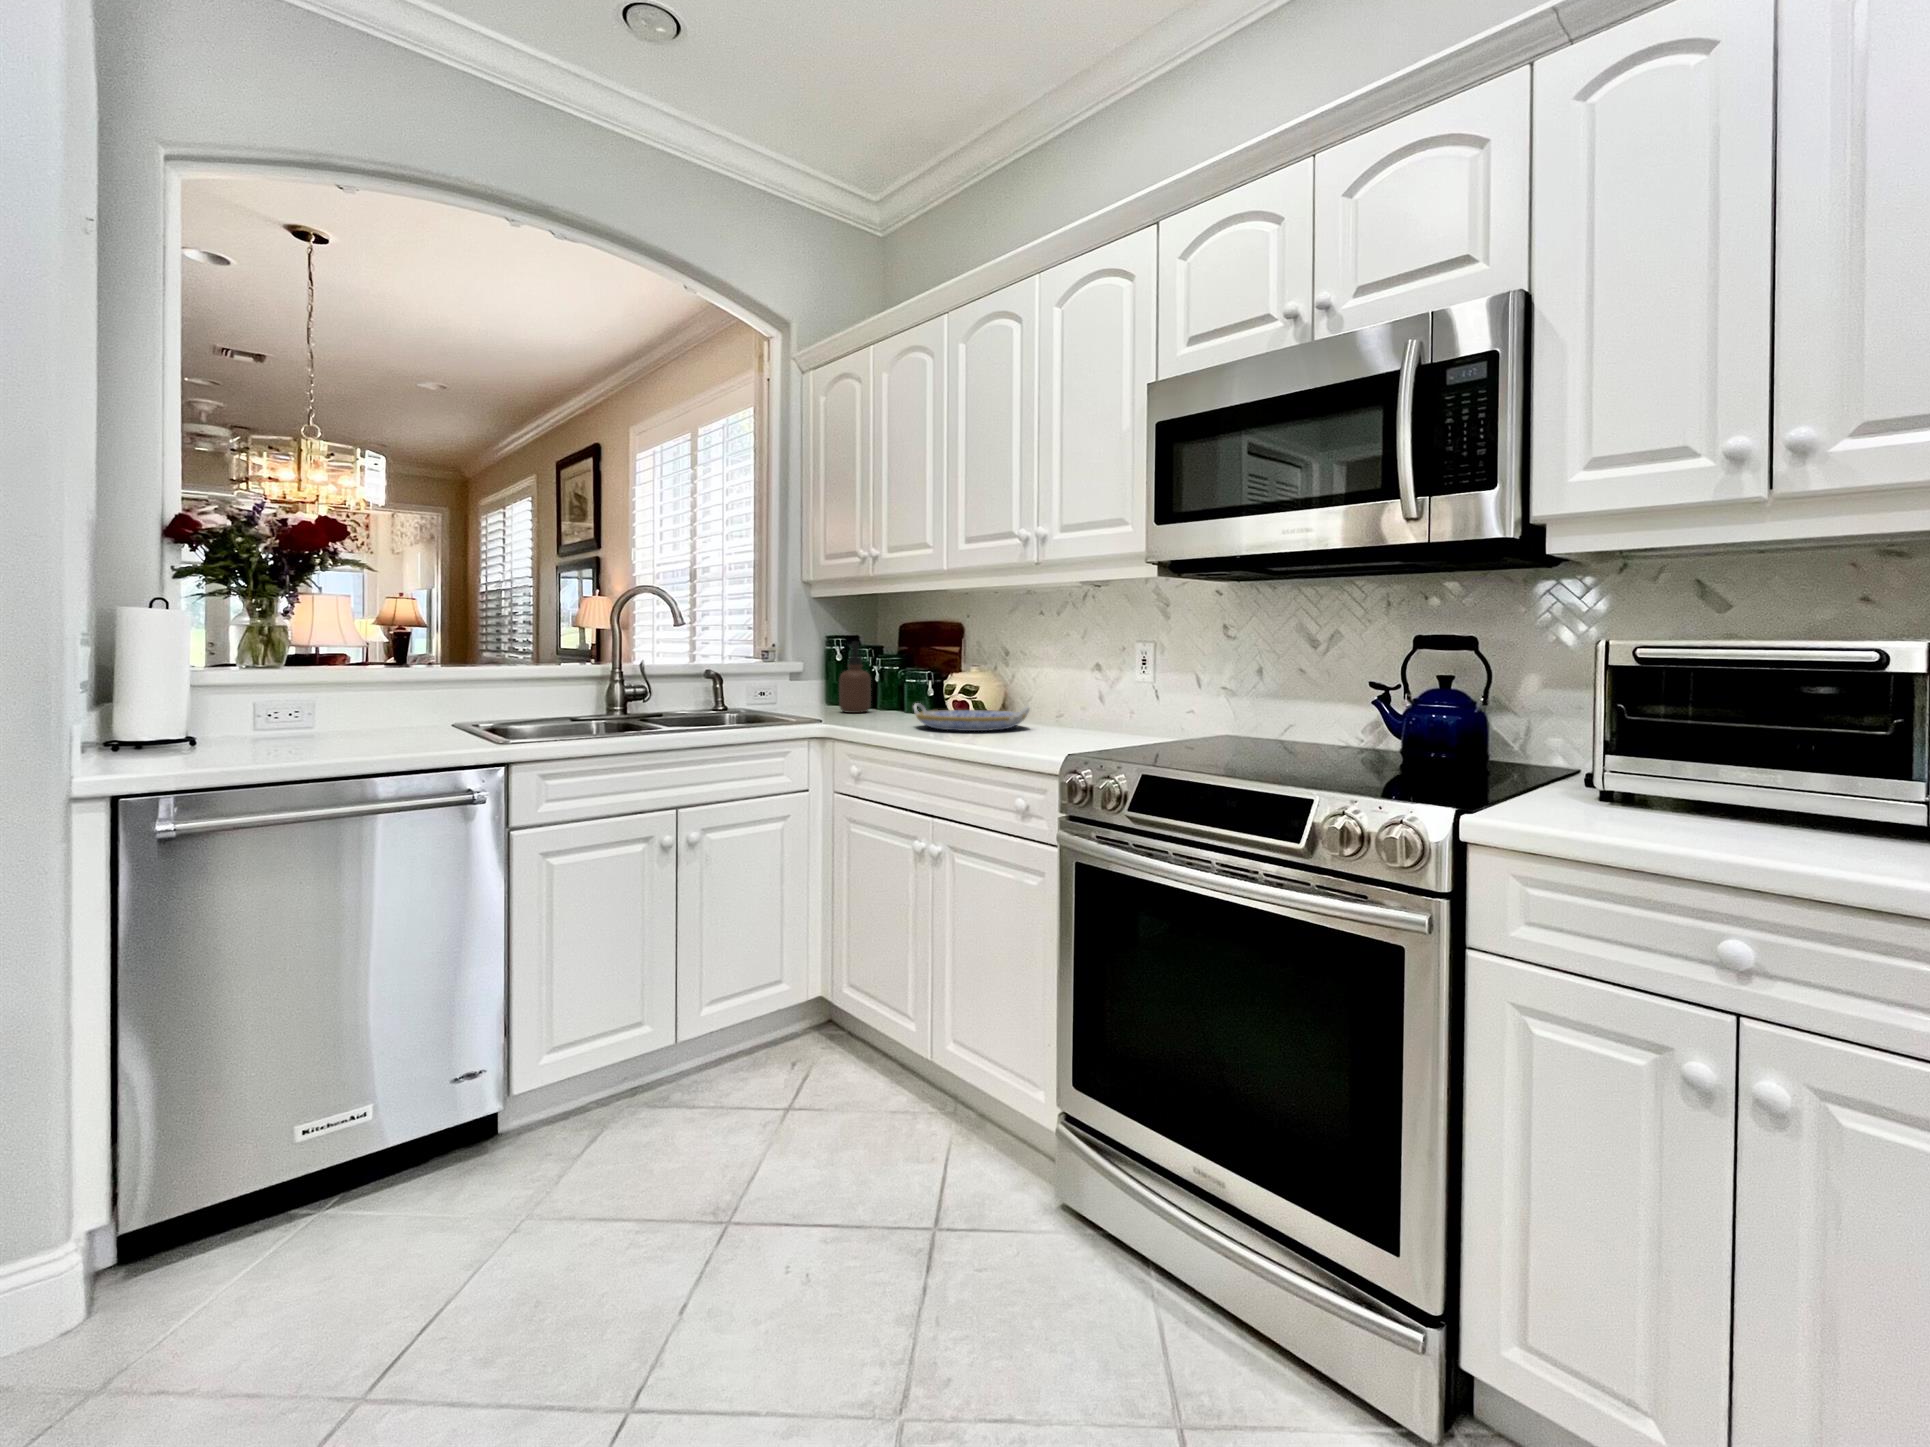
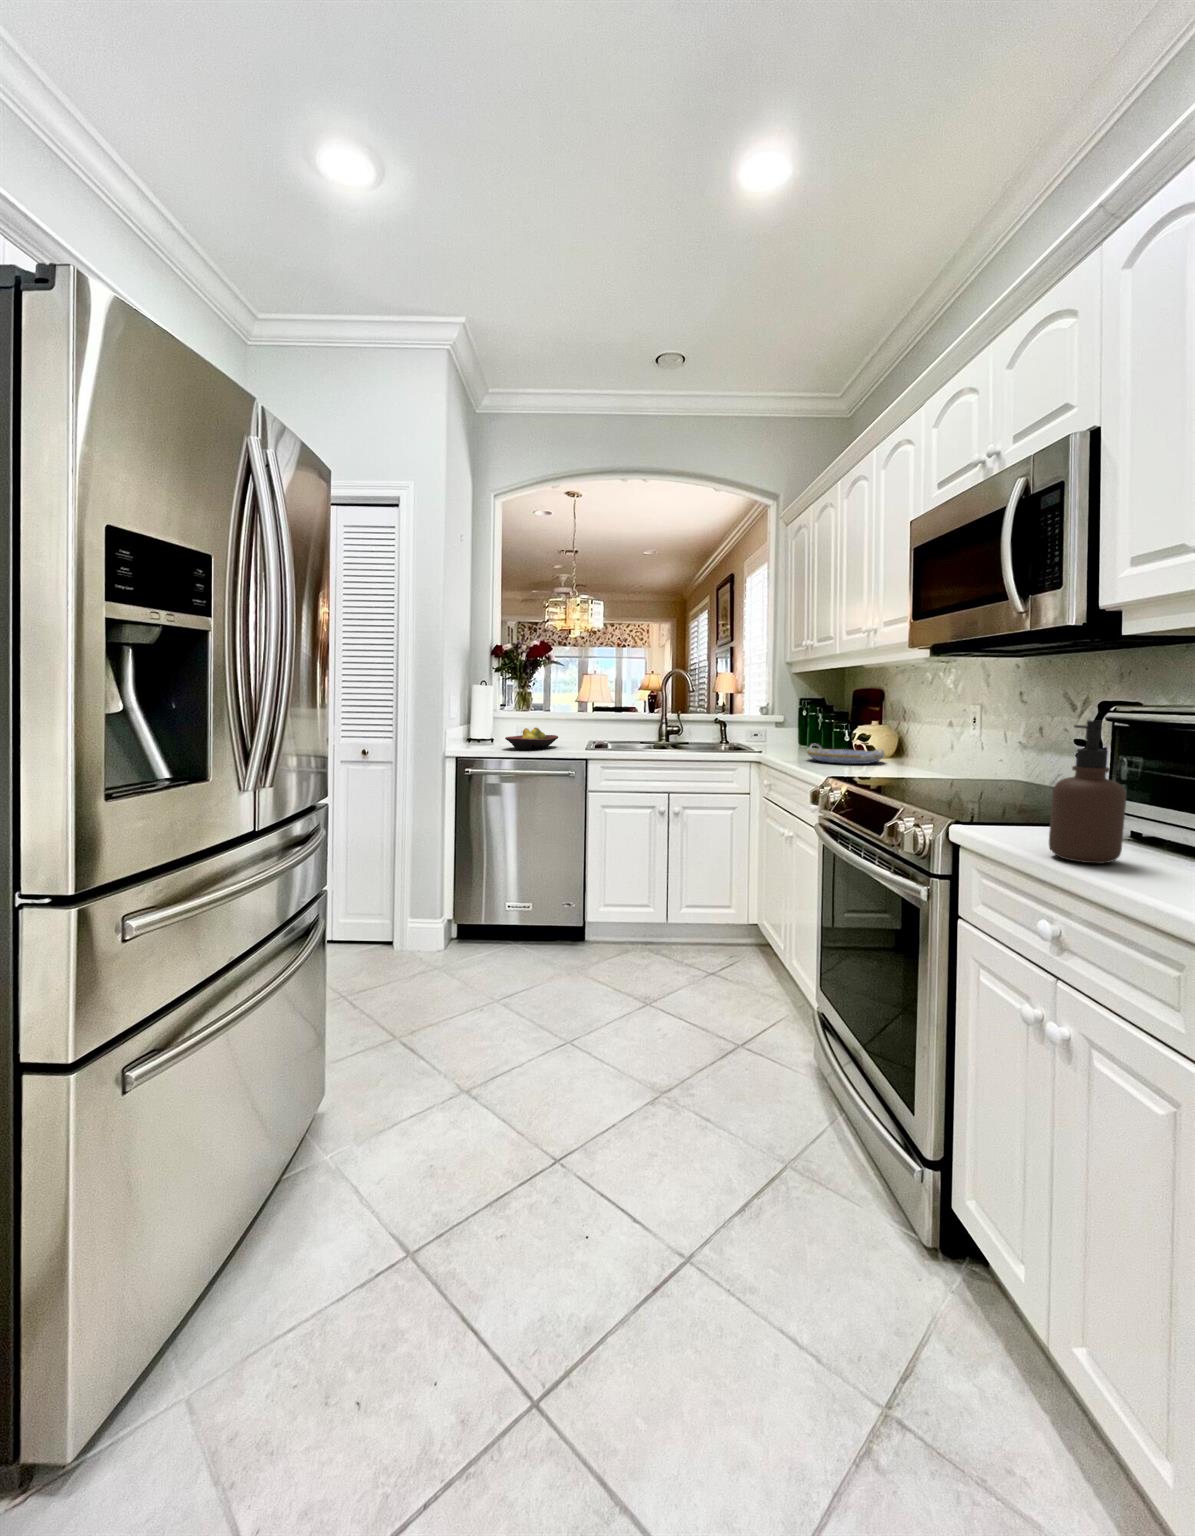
soap dispenser: present [839,641,871,713] -> present [1049,720,1126,864]
fruit bowl: none [266,695,400,746] -> present [505,728,558,750]

